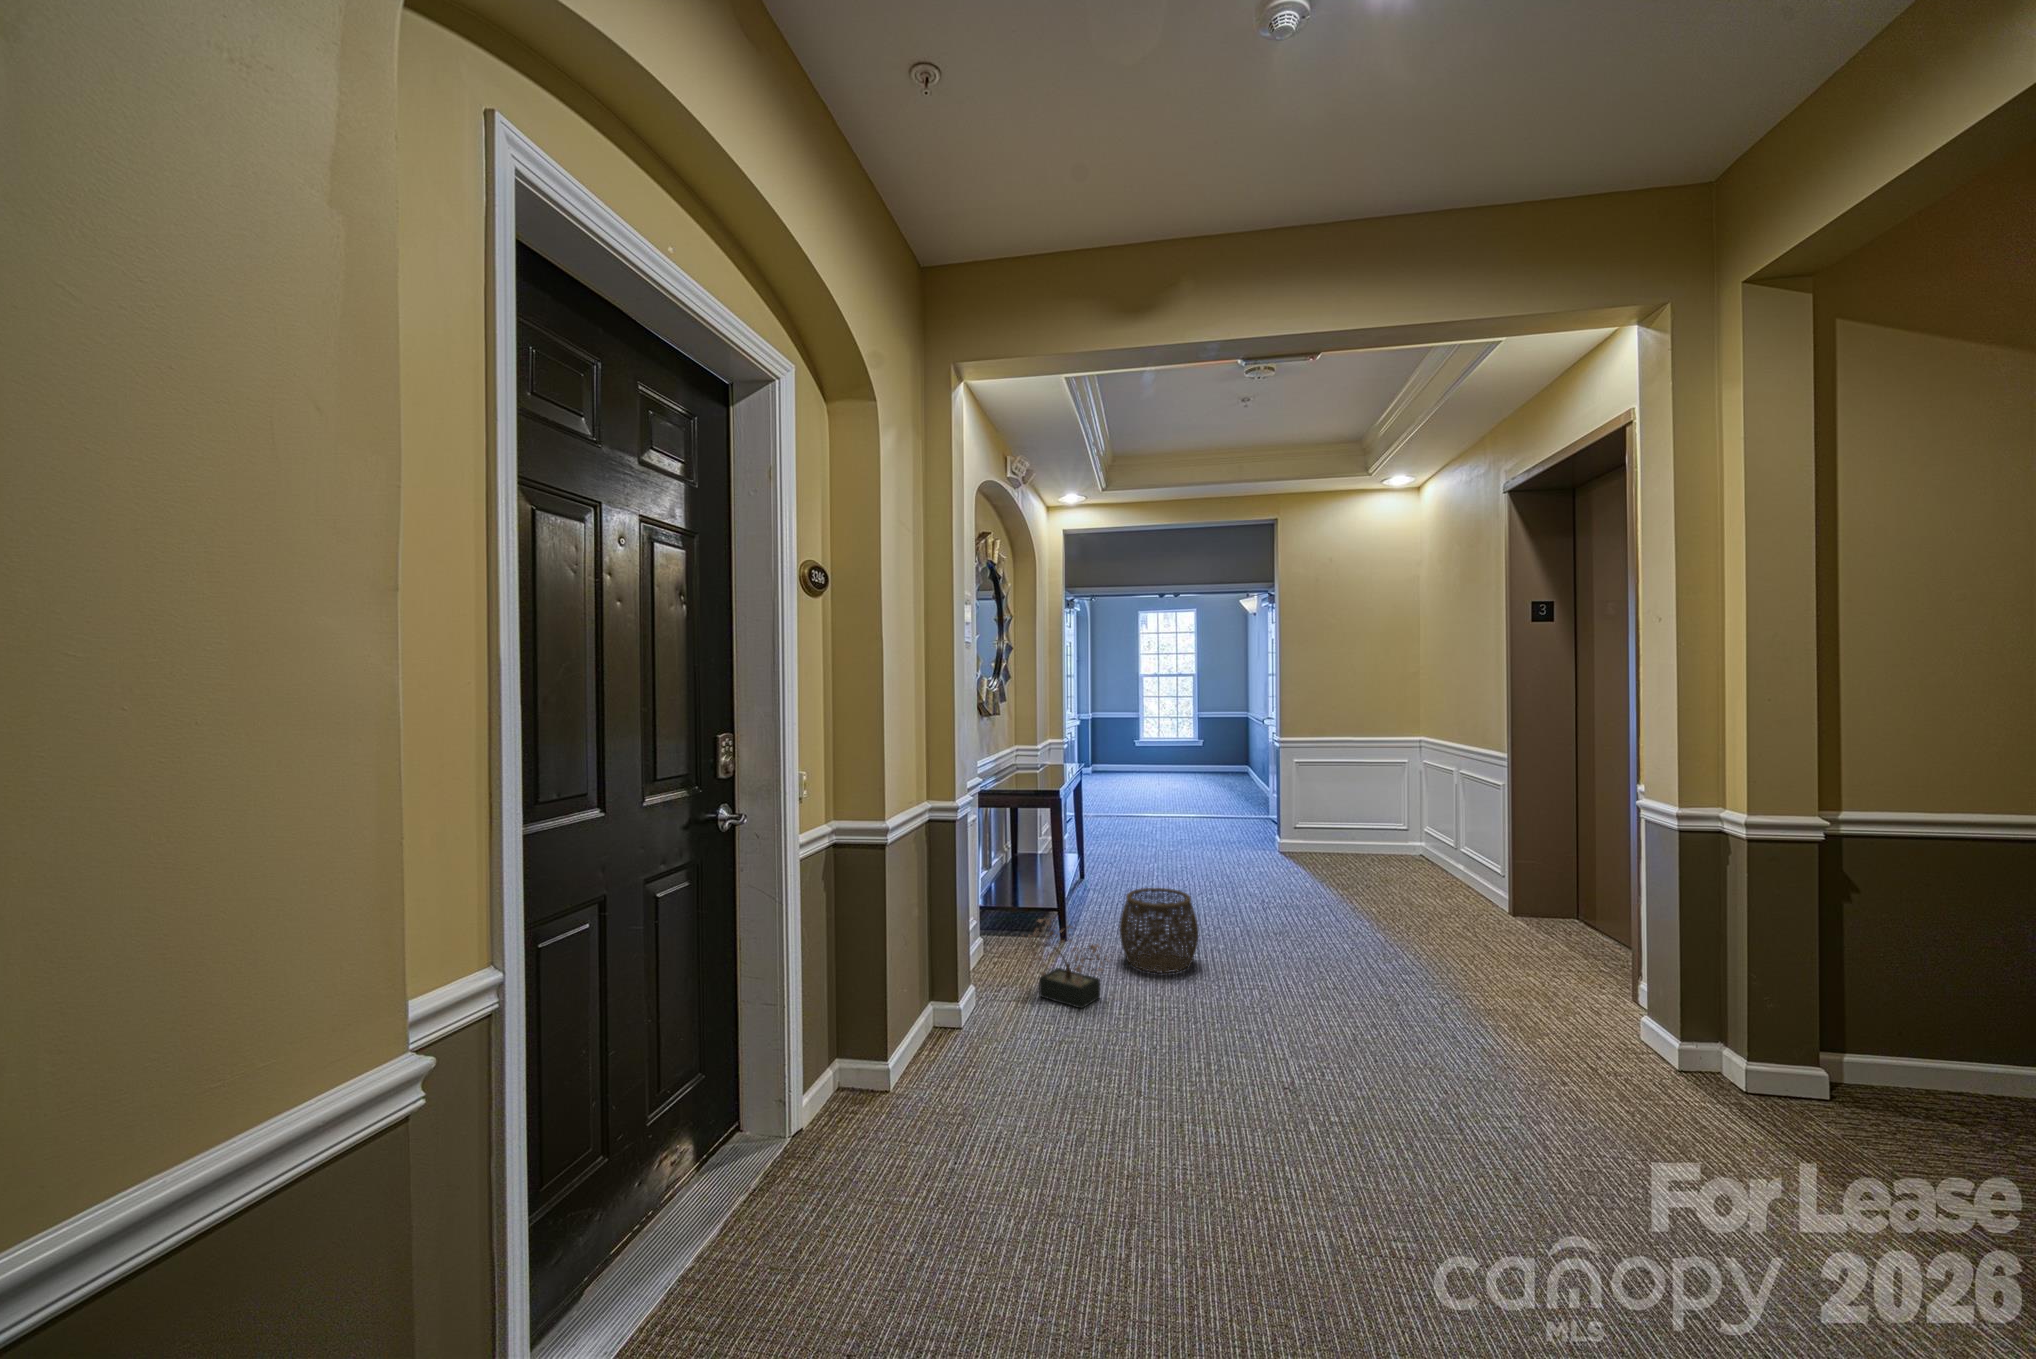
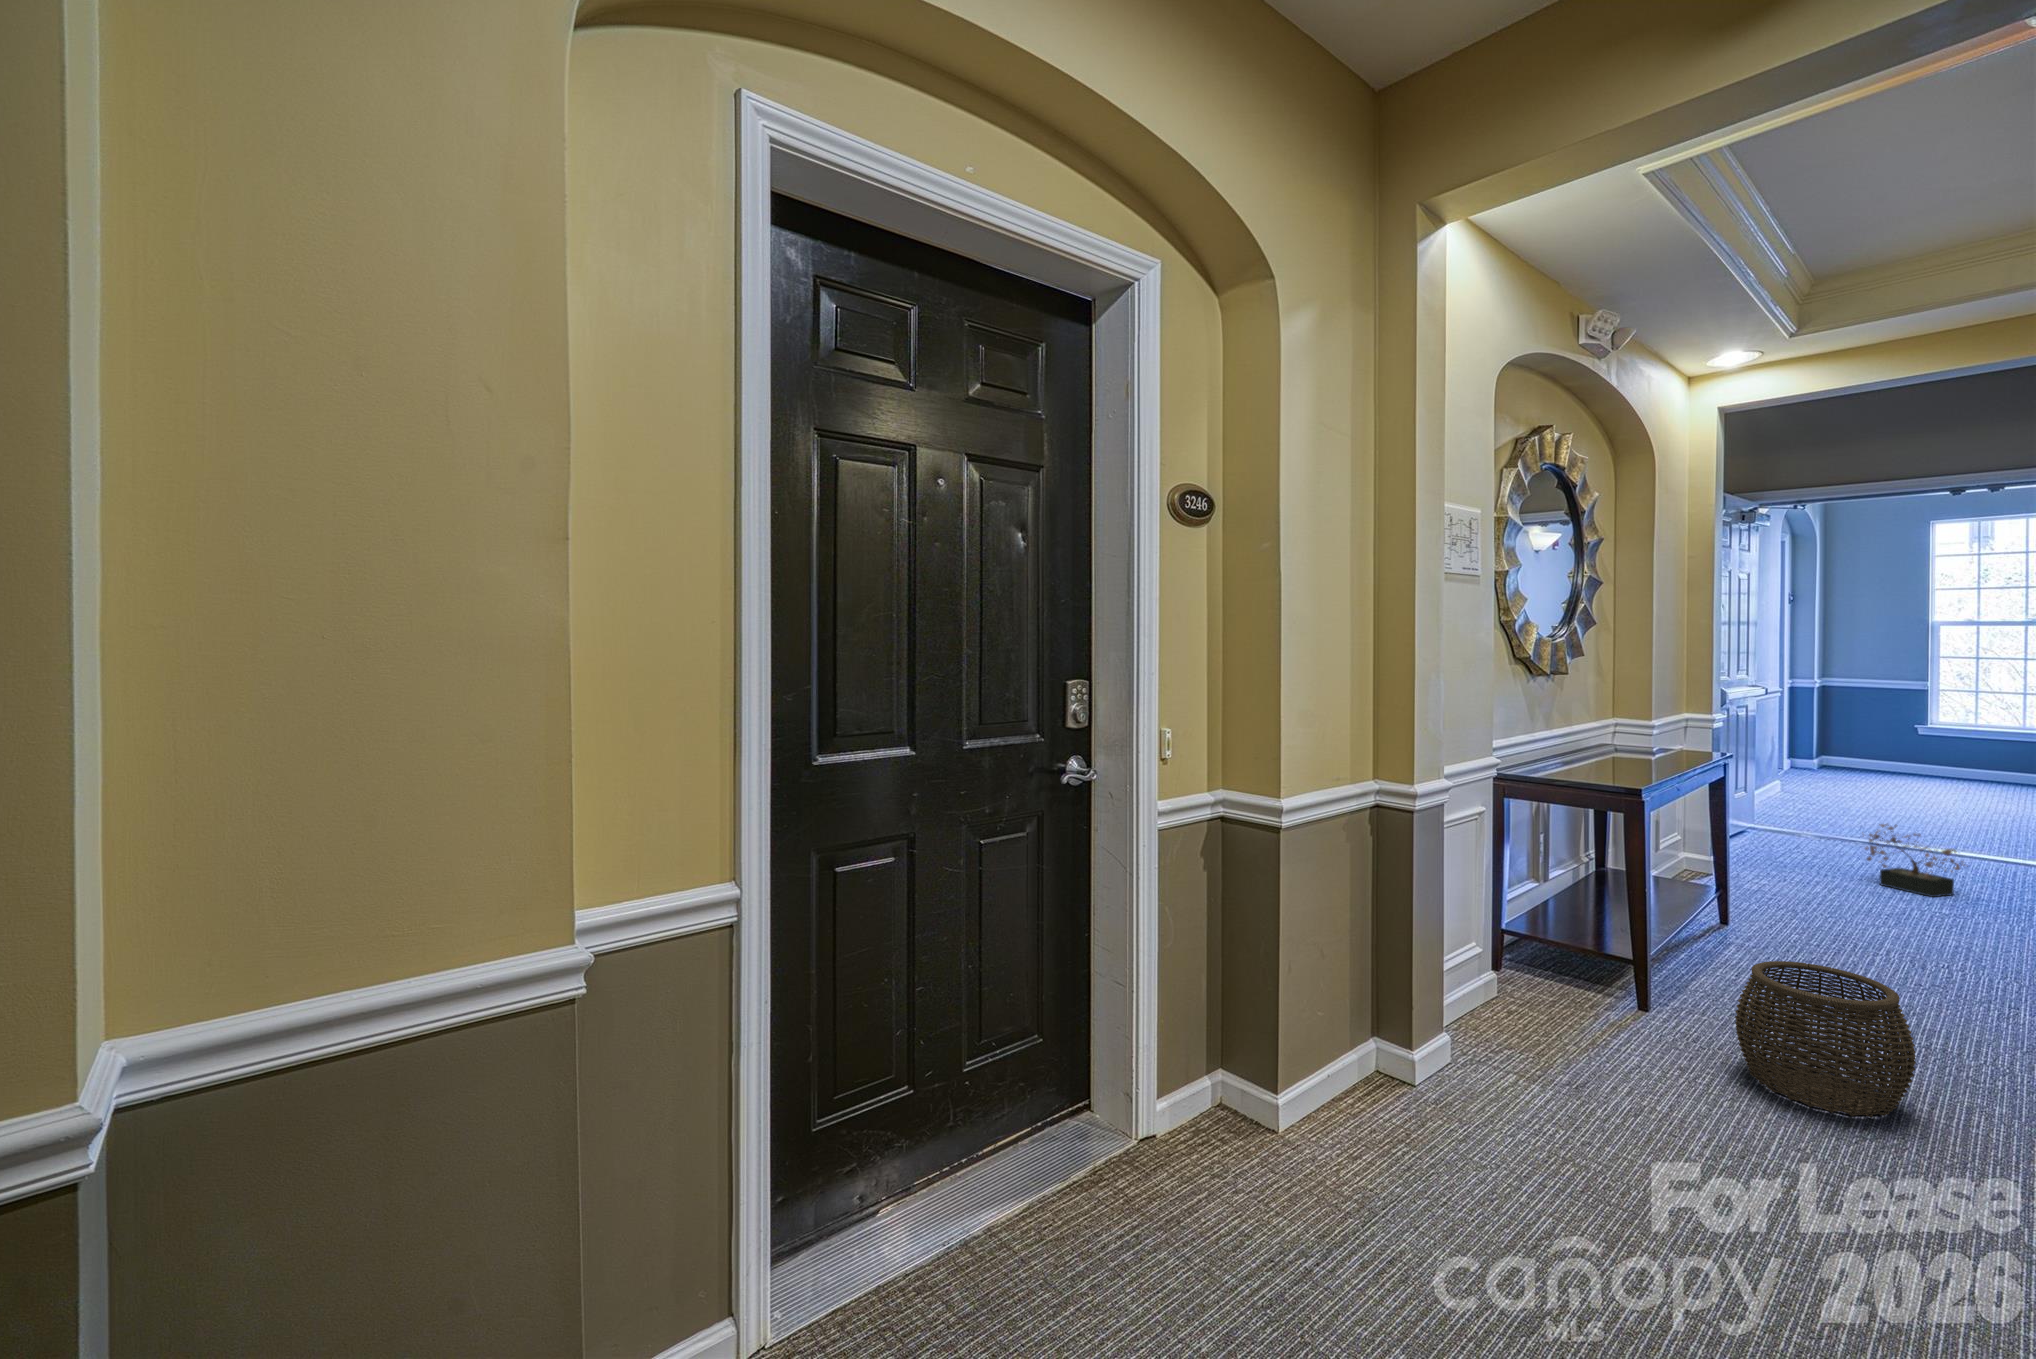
decorative plant: present [1025,917,1108,1008] -> present [1865,824,1964,897]

